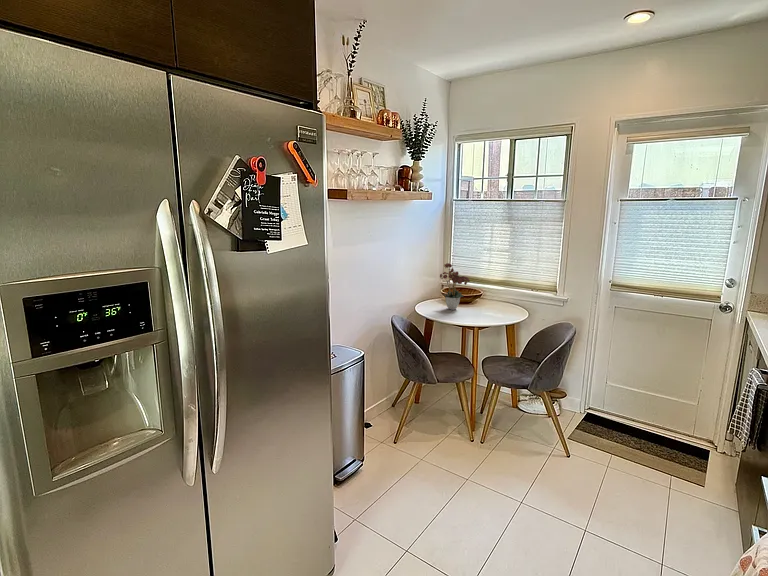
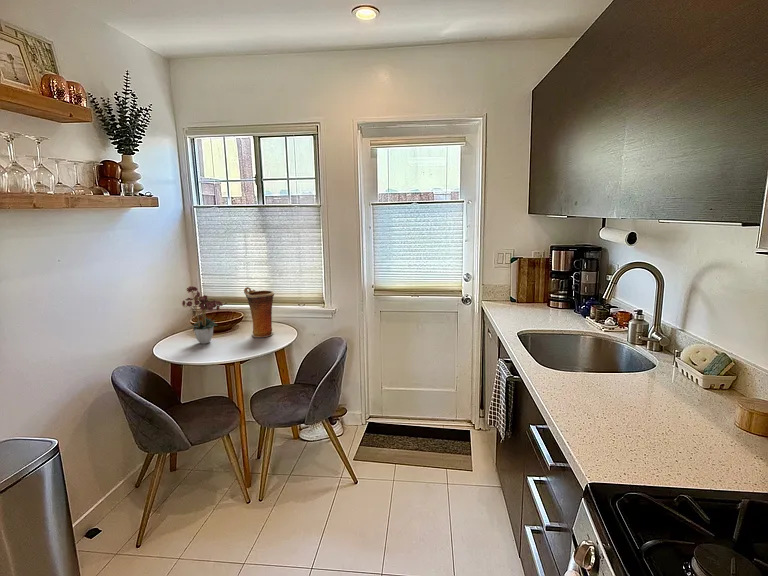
vase: none [487,269,513,312] -> present [244,287,274,338]

